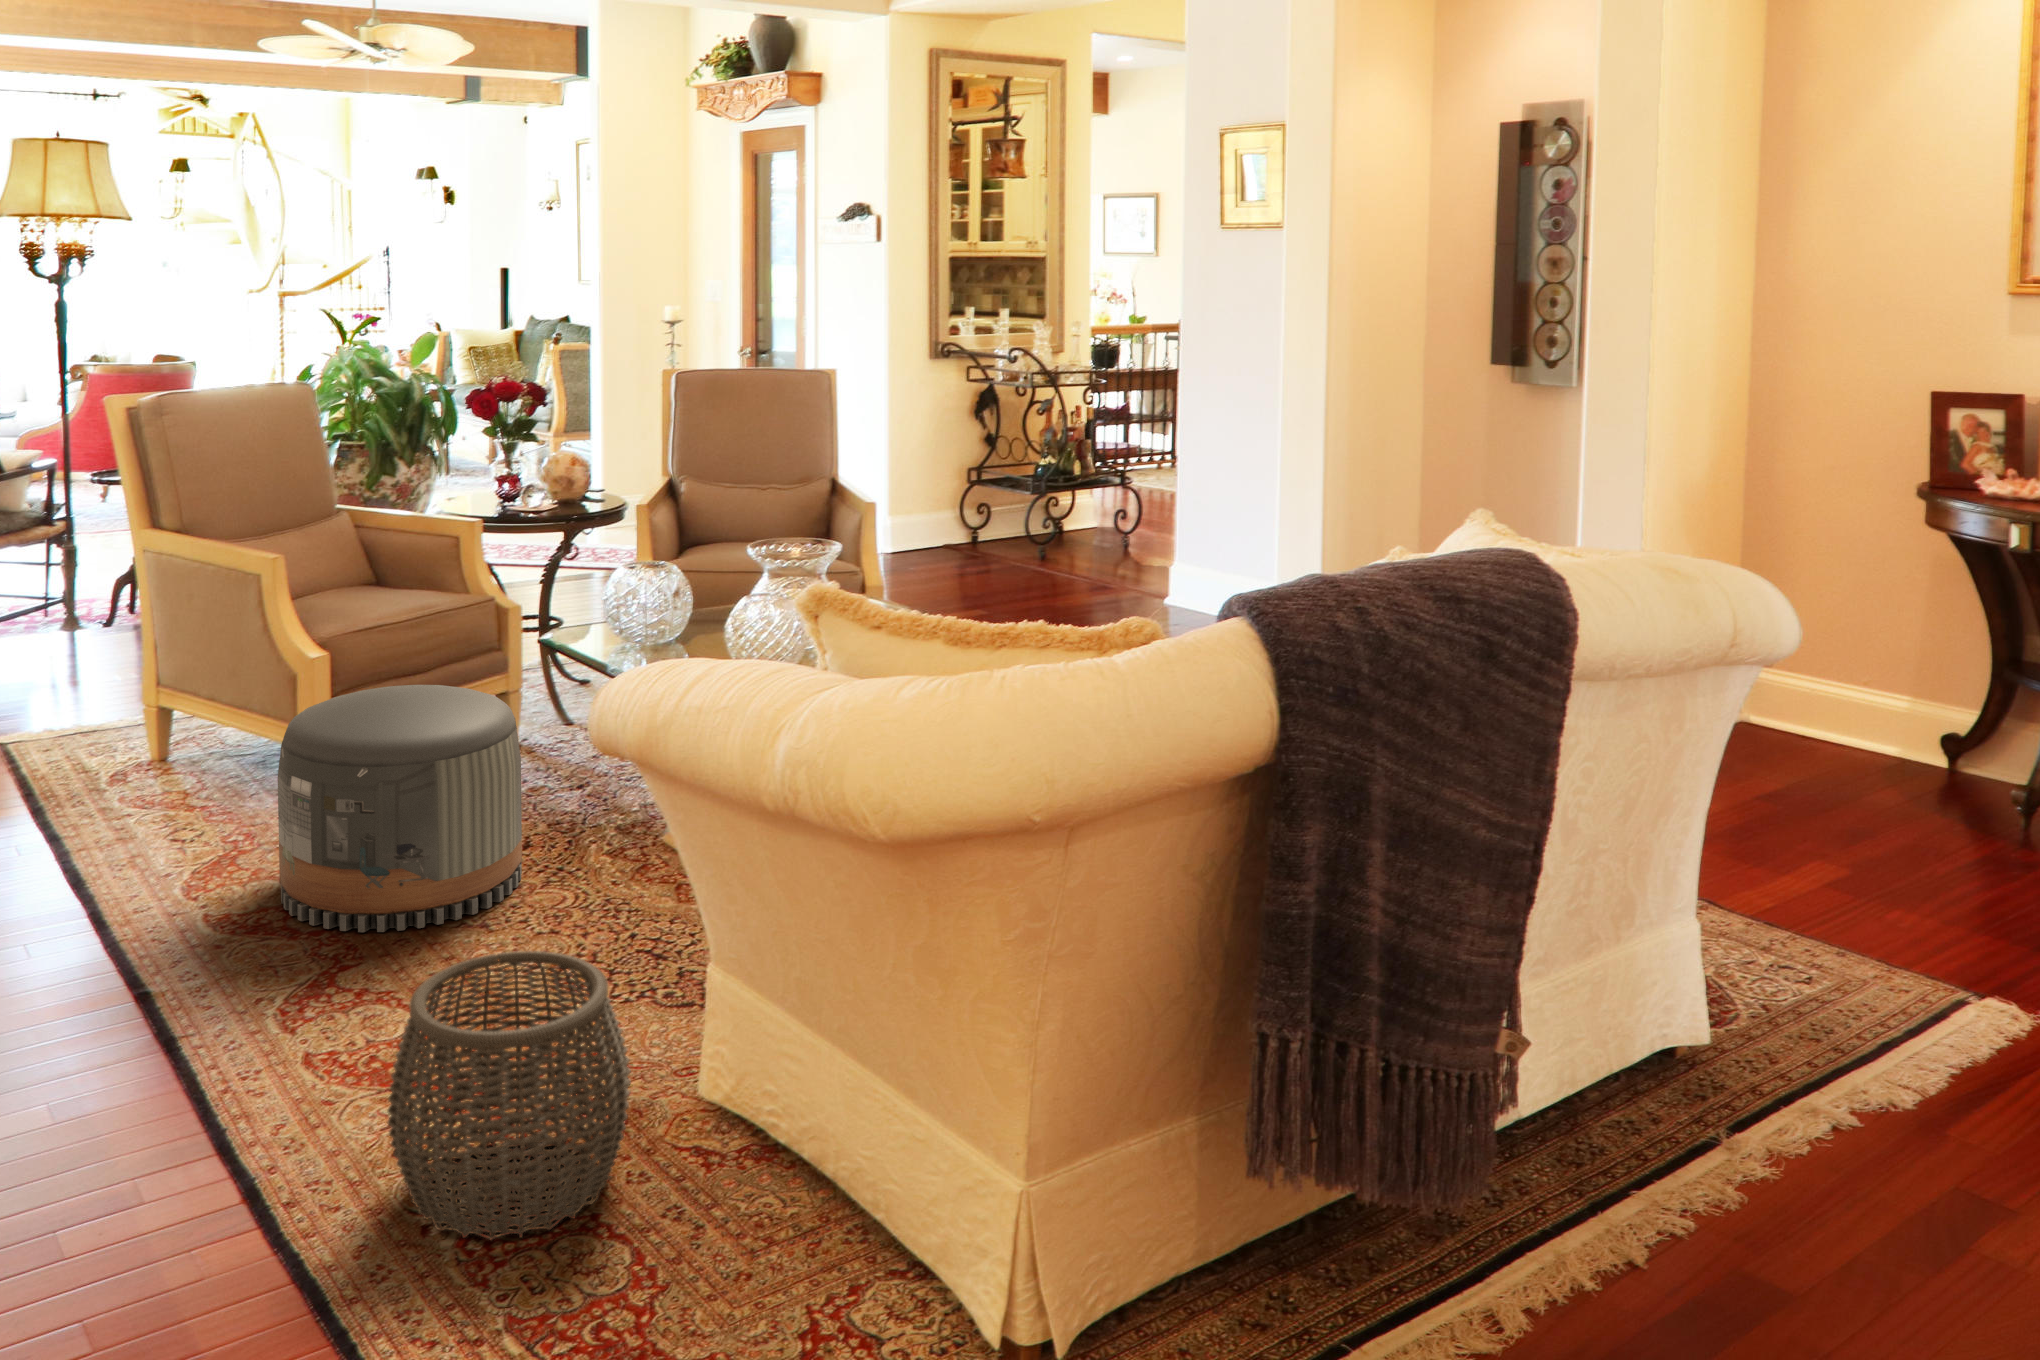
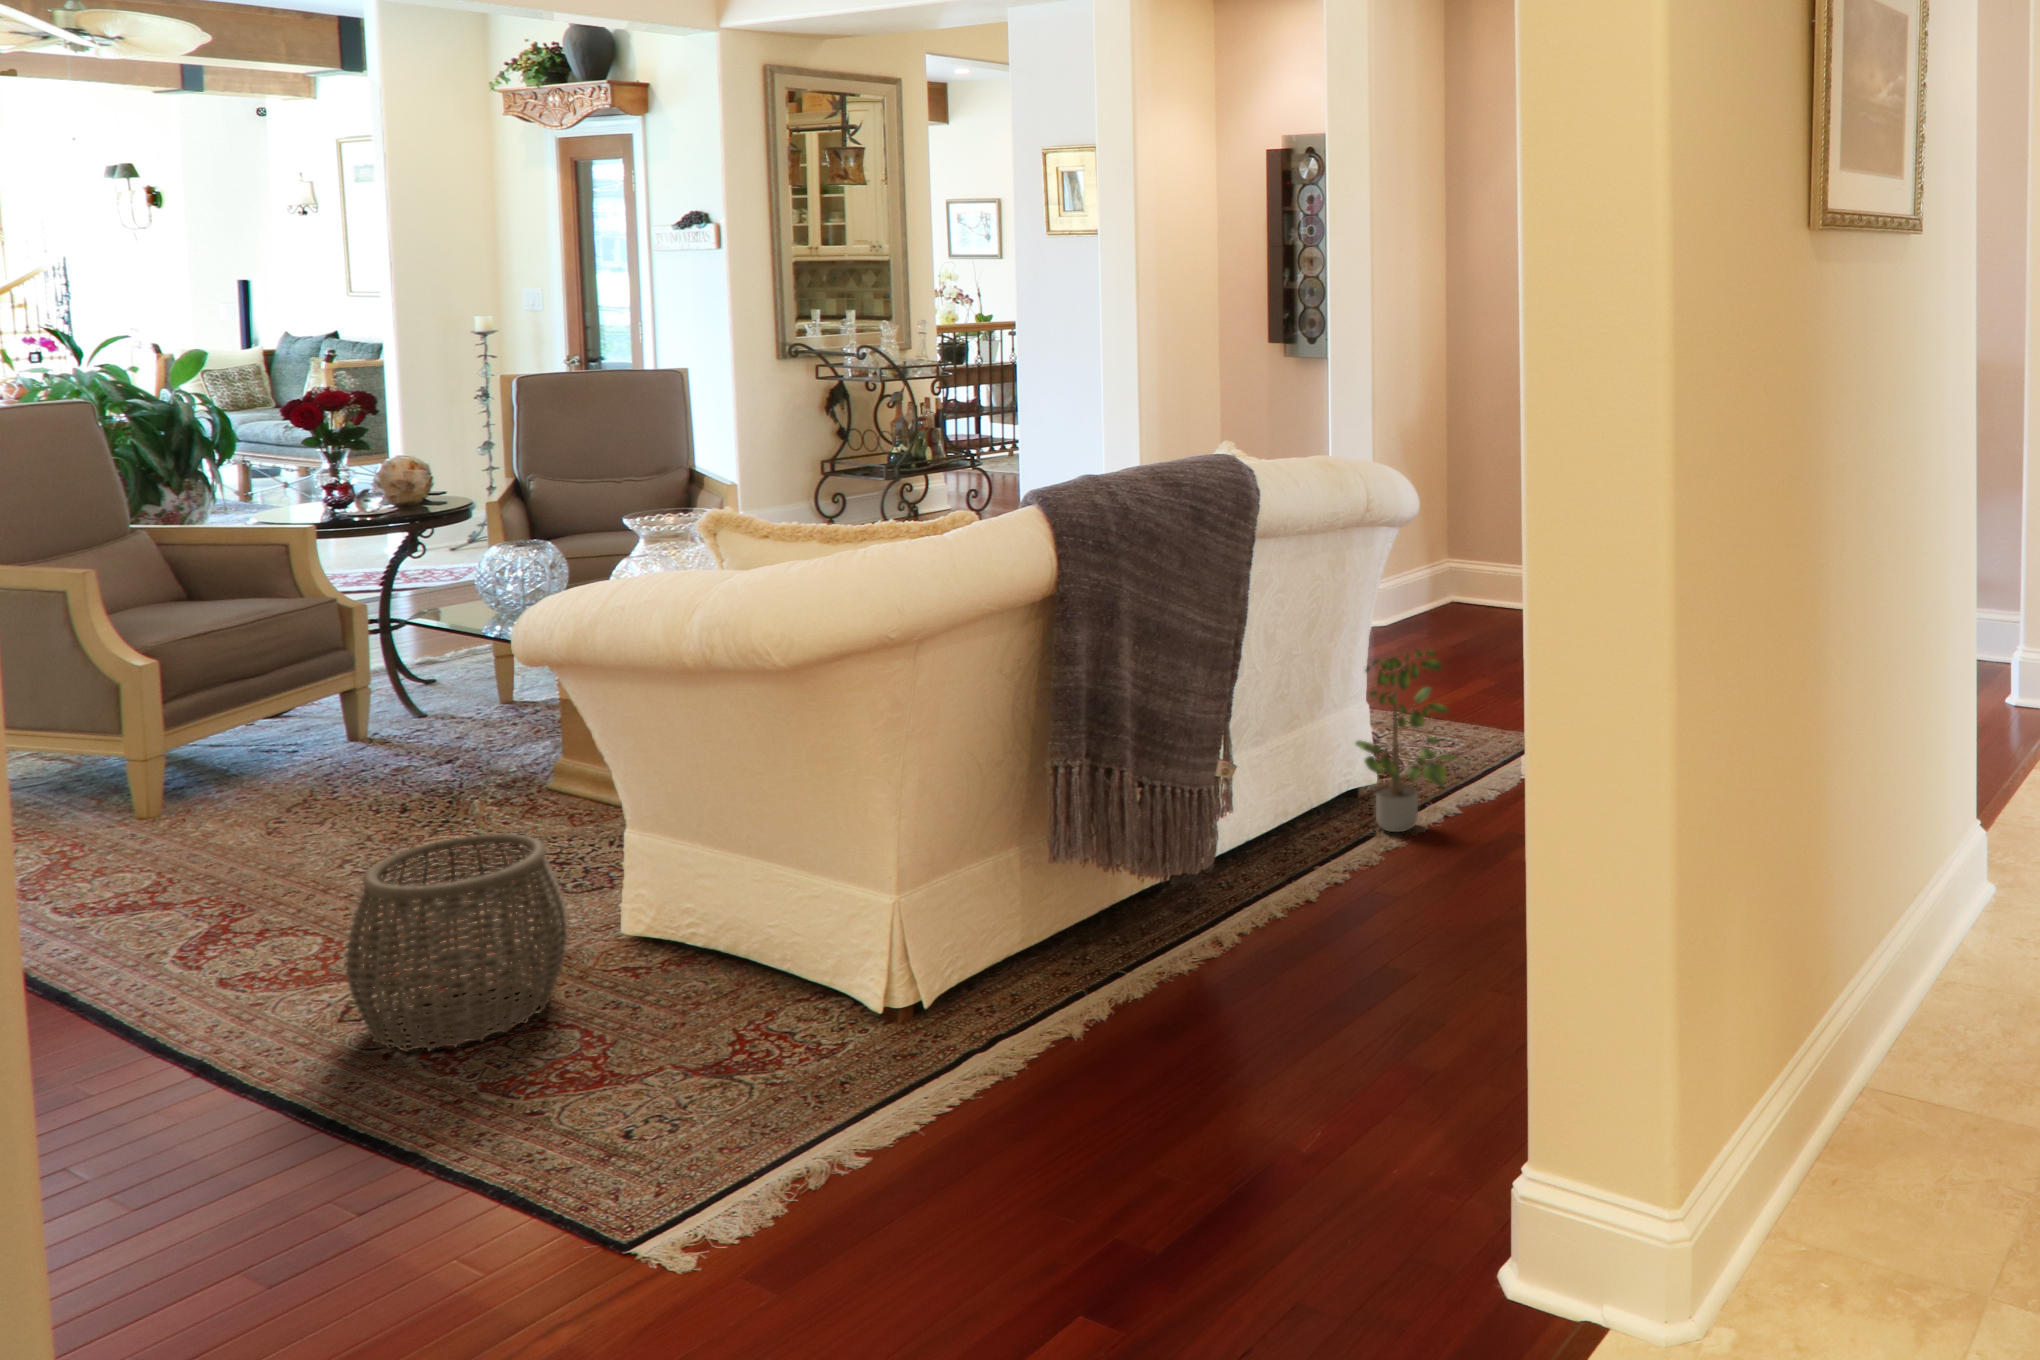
pouf: present [278,685,522,932] -> none [129,672,406,899]
potted plant: none [1693,862,1886,1153] -> present [1356,650,1457,832]

